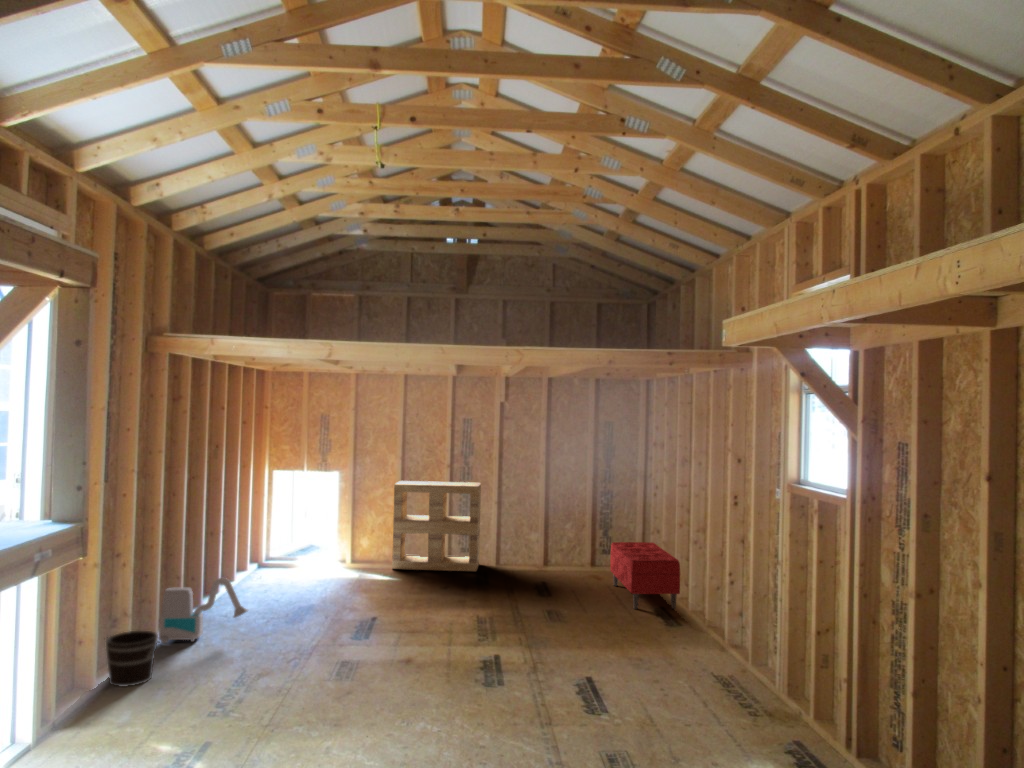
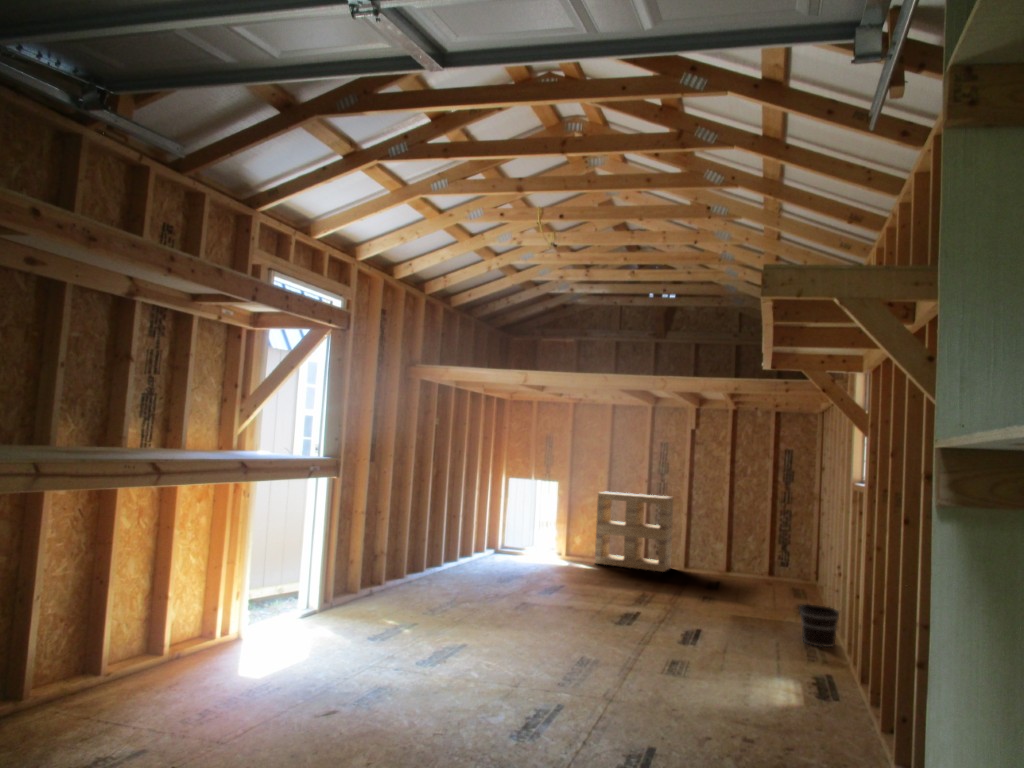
bench: present [610,542,680,609] -> none [778,553,827,611]
vacuum cleaner: present [159,578,248,643] -> none [405,539,465,583]
bucket: present [106,631,157,687] -> present [800,605,839,647]

